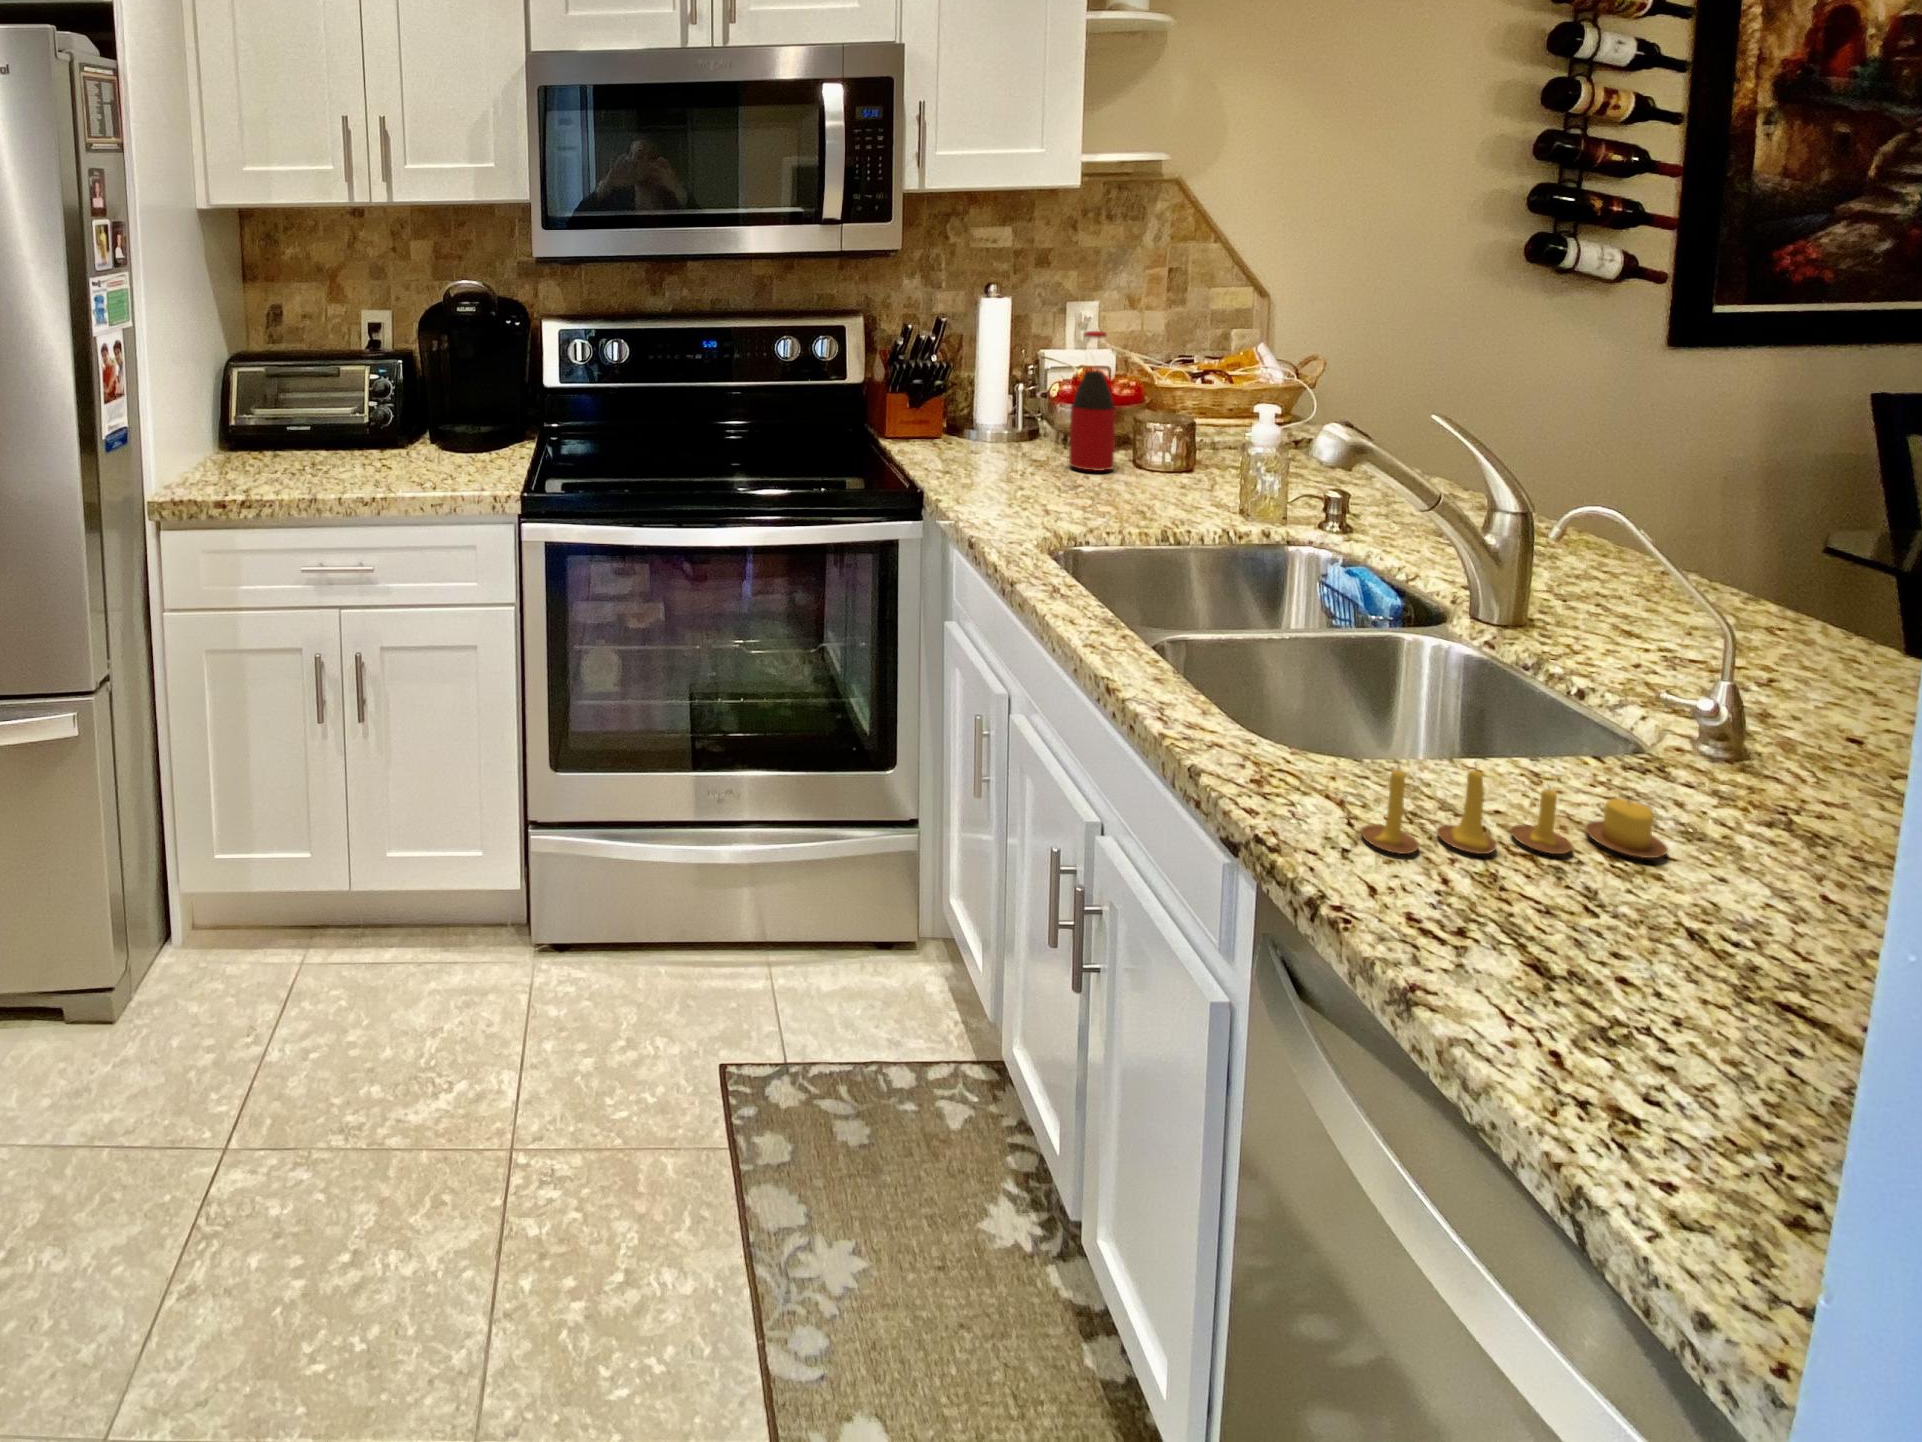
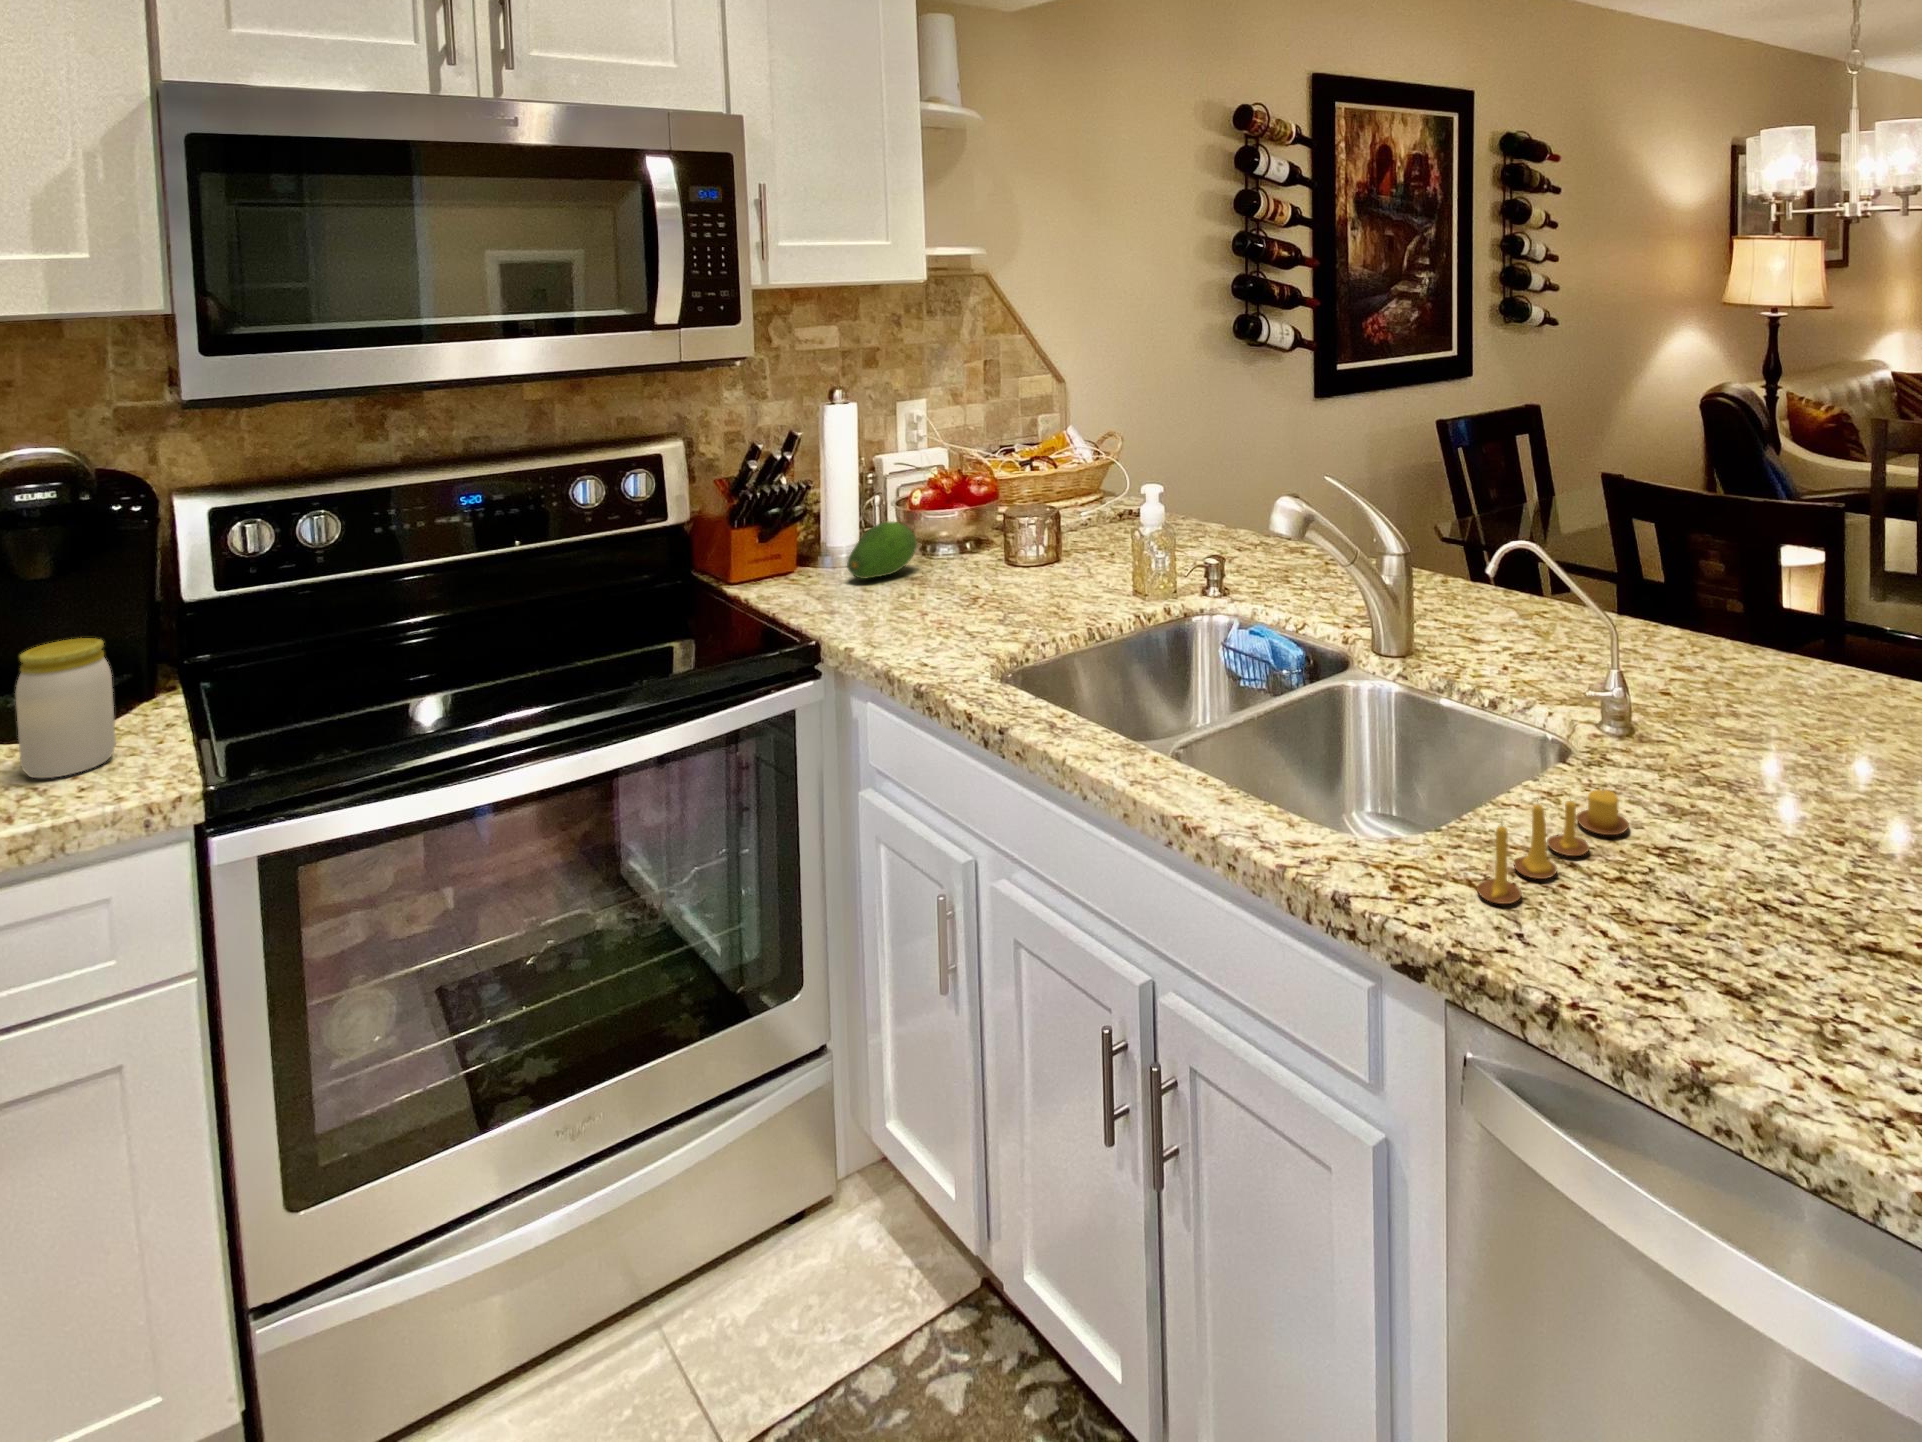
bottle: present [1069,331,1116,471] -> none [948,433,994,585]
jar: none [463,394,505,470] -> present [16,638,116,778]
fruit: none [982,405,1051,452] -> present [847,522,917,579]

